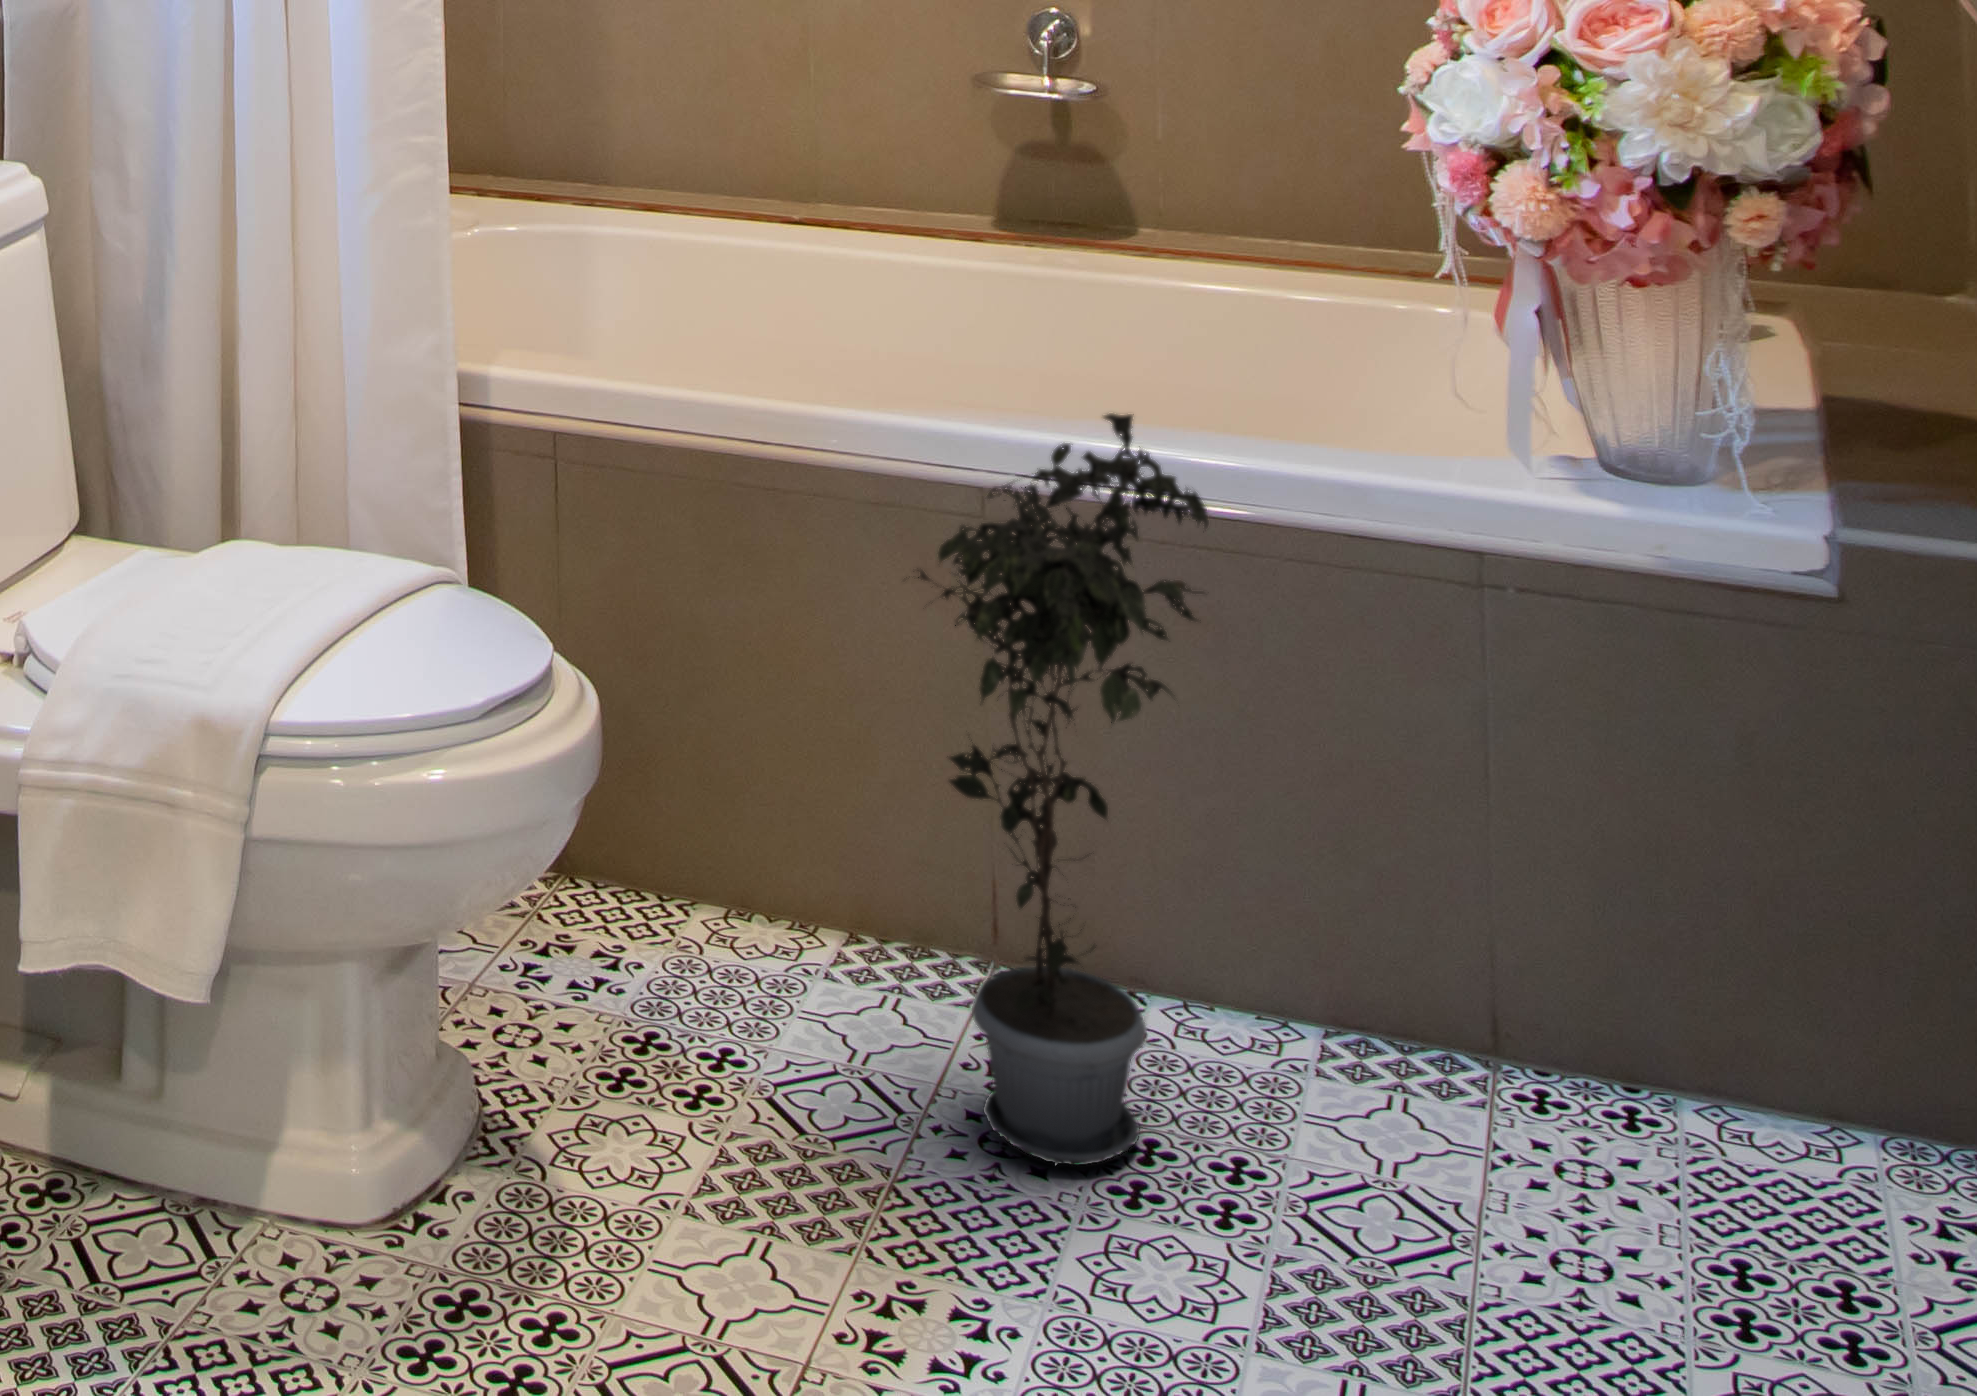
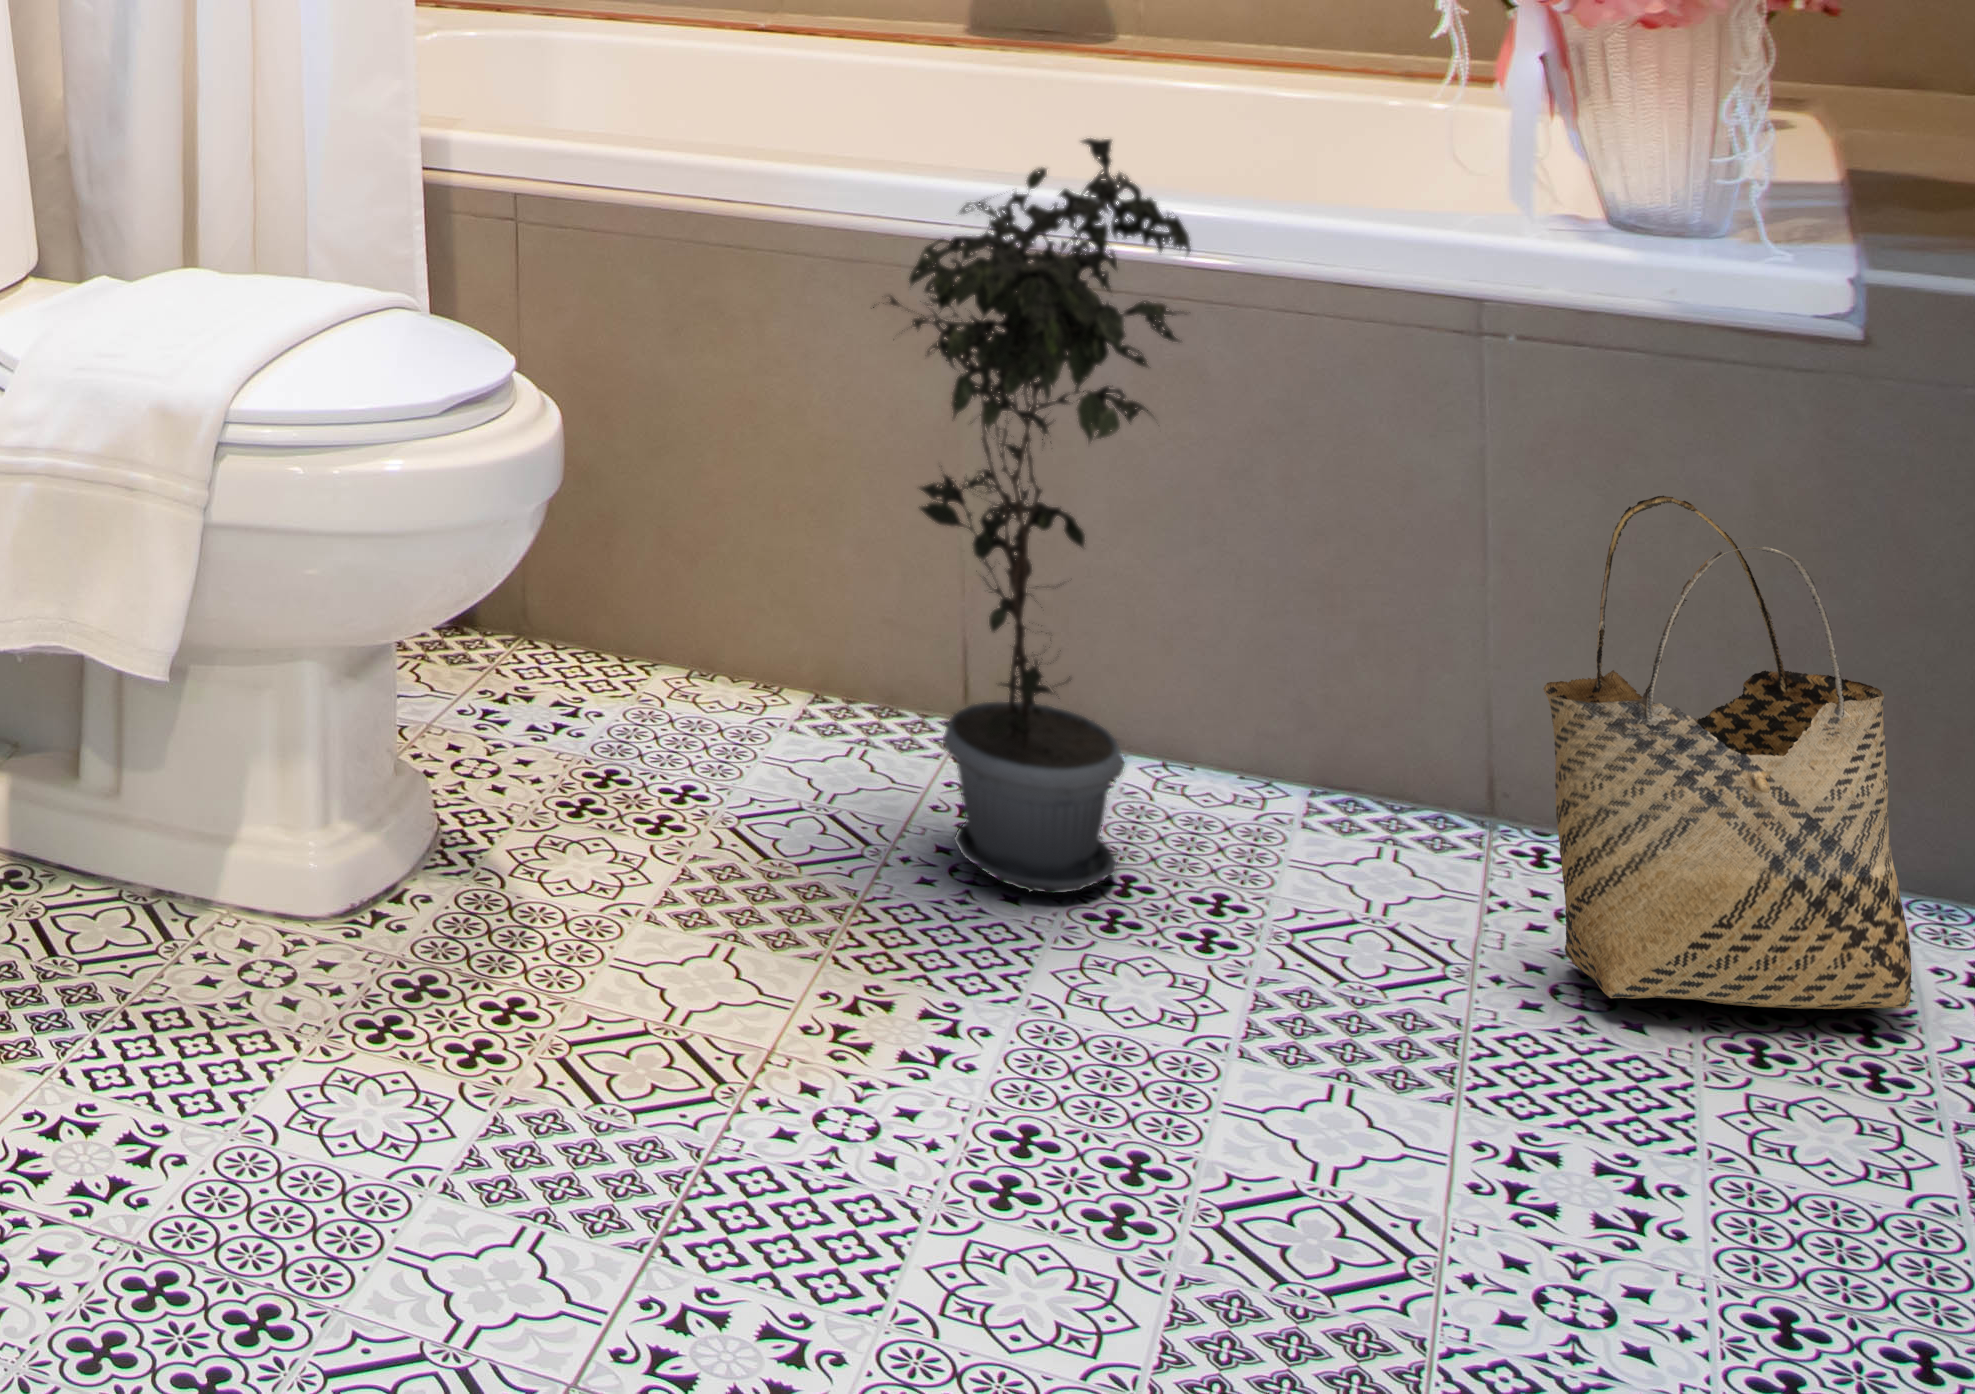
woven basket: none [1542,760,1884,1267] -> present [1544,496,1911,1009]

